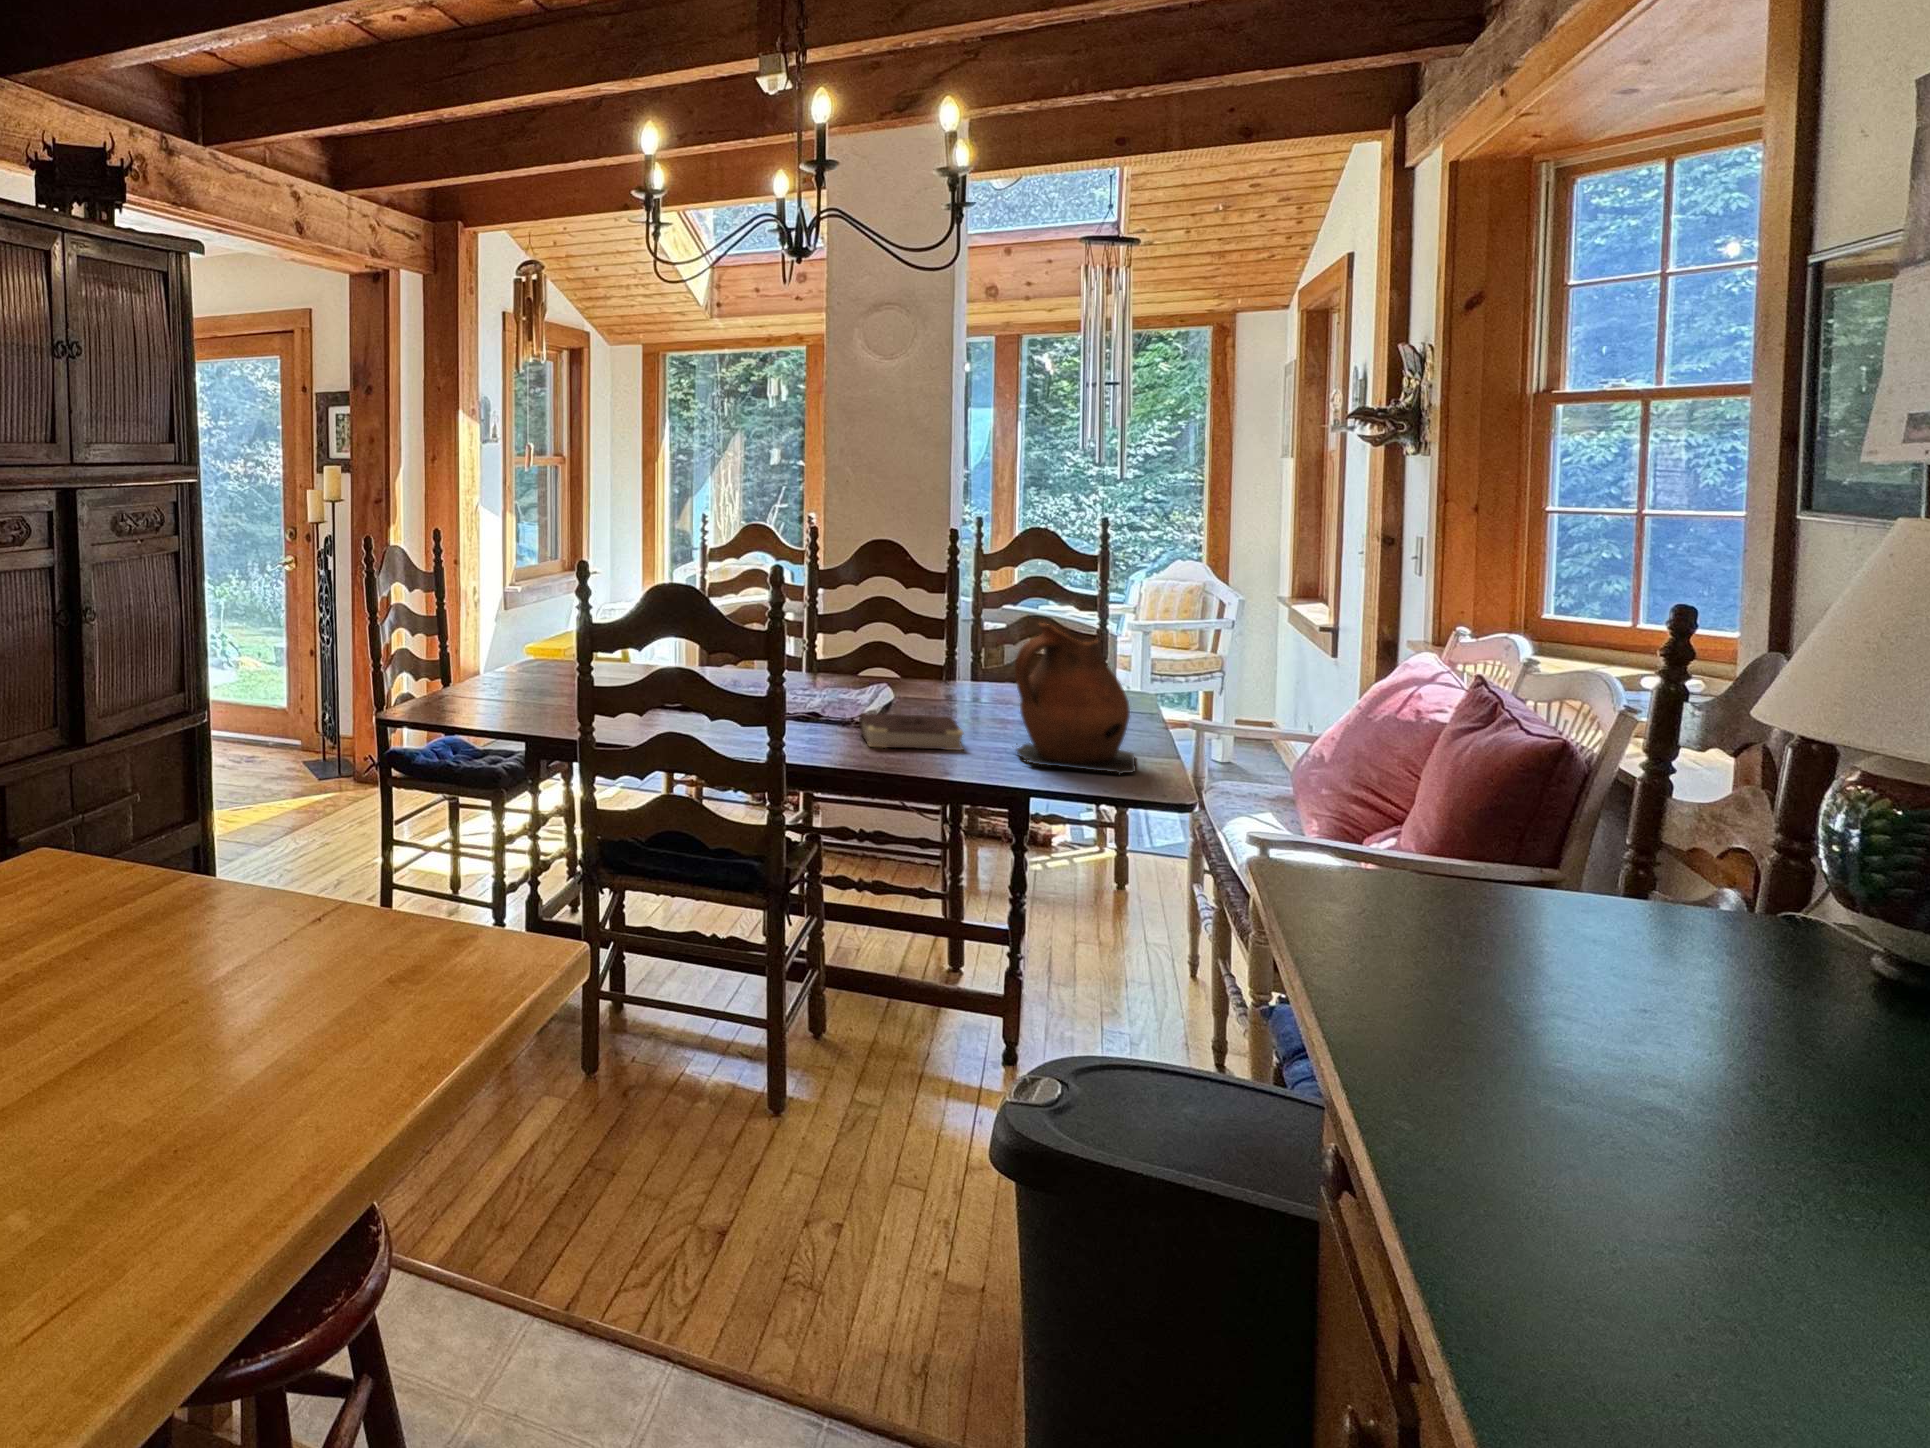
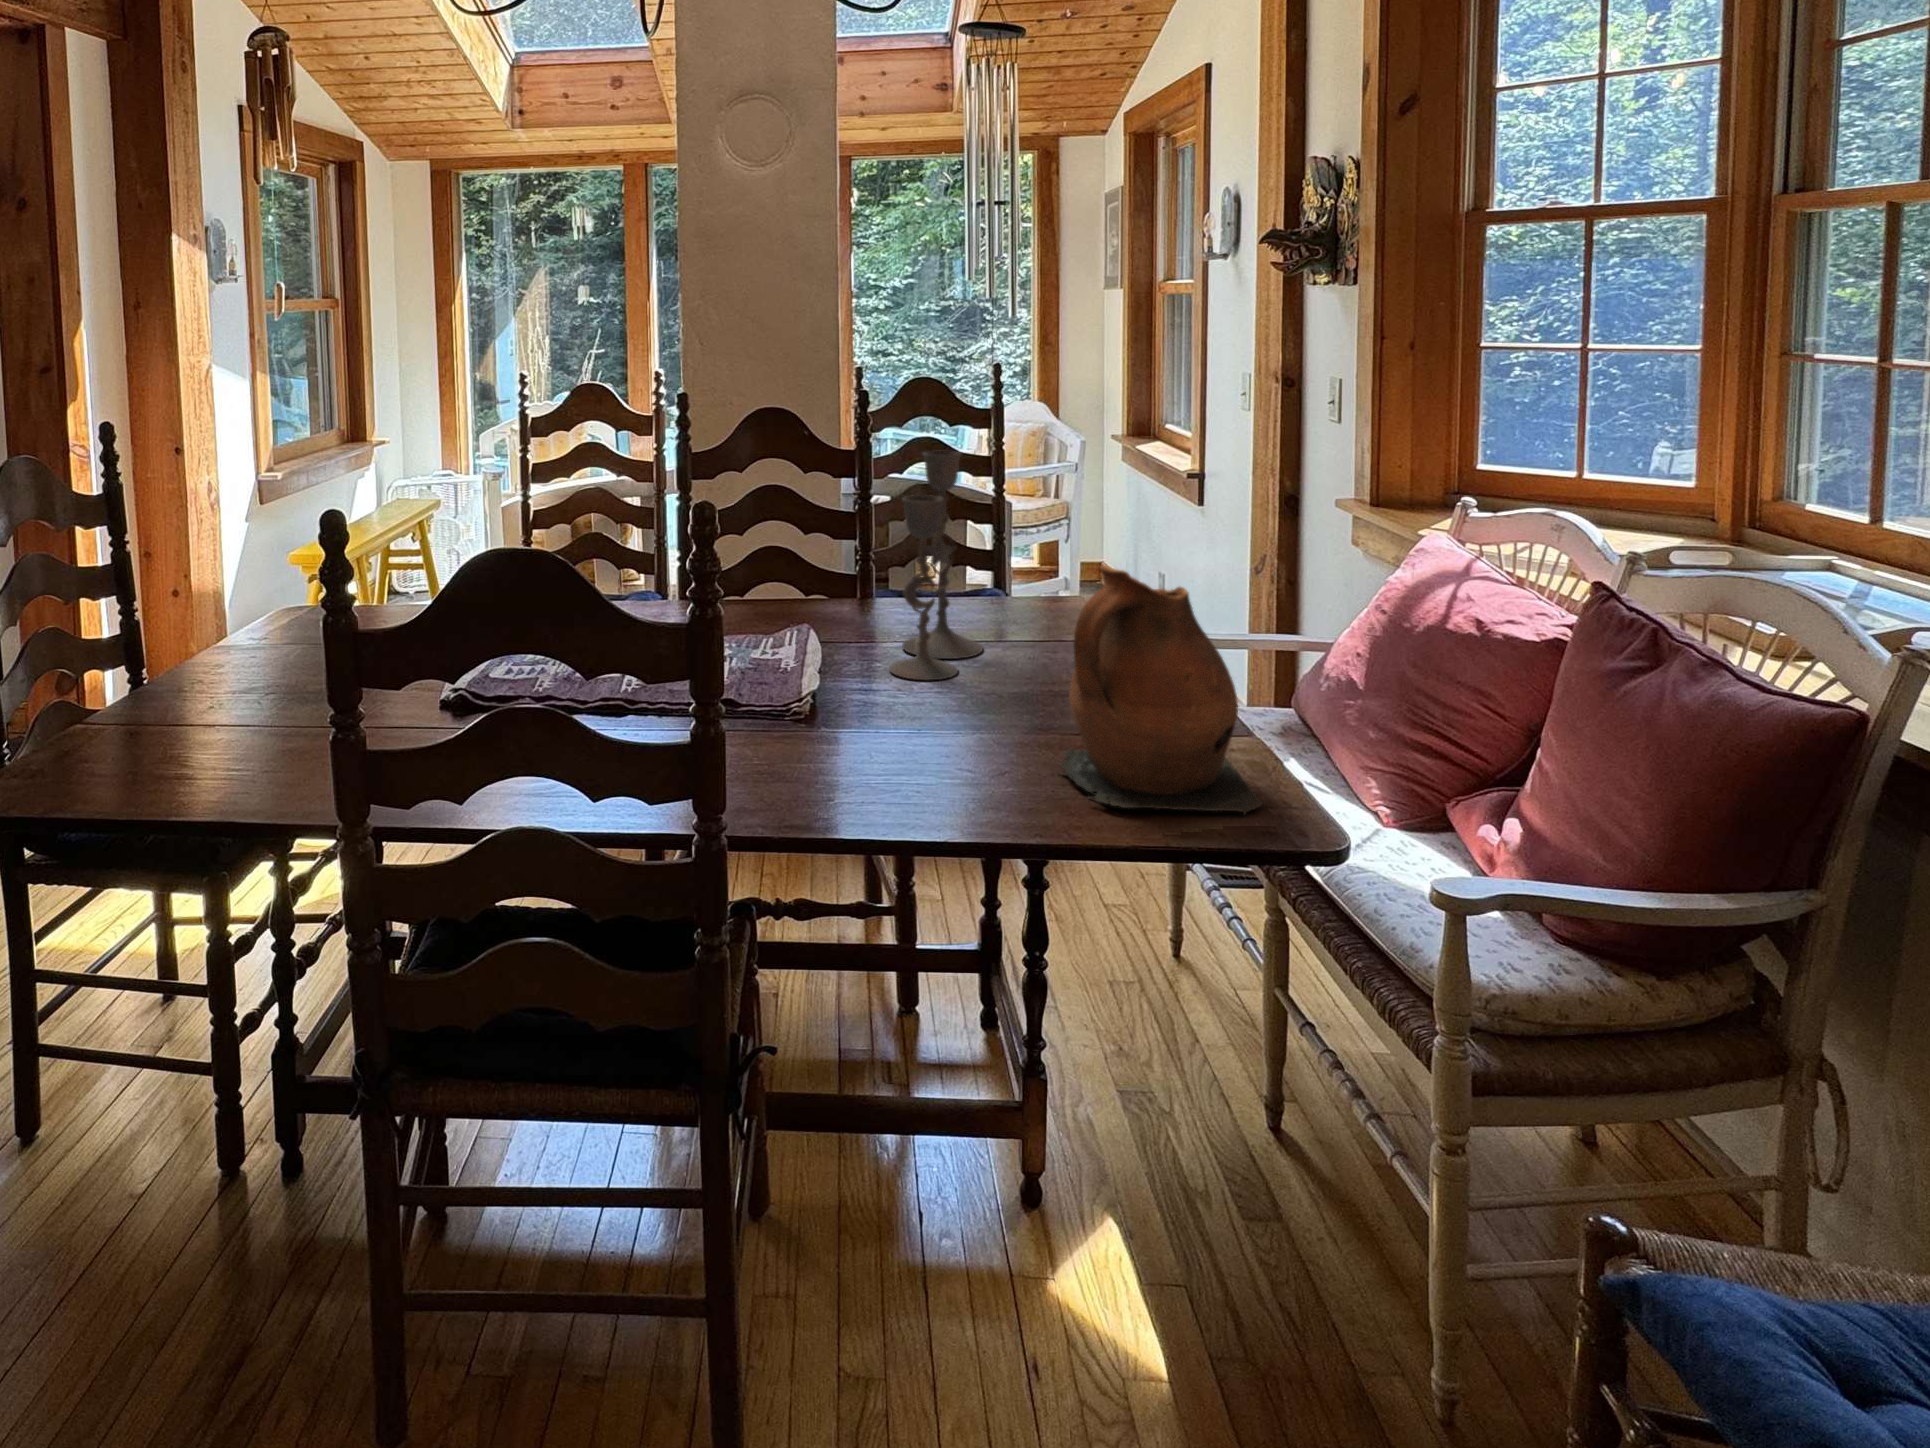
candlestick: none [936,566,1014,716] -> present [889,451,983,680]
book: present [859,713,963,750] -> none [807,705,983,786]

